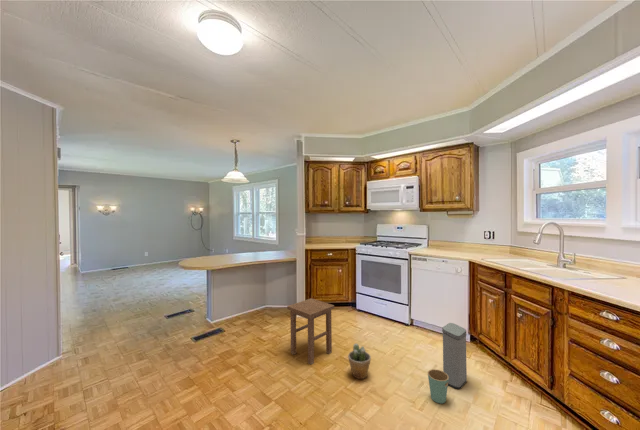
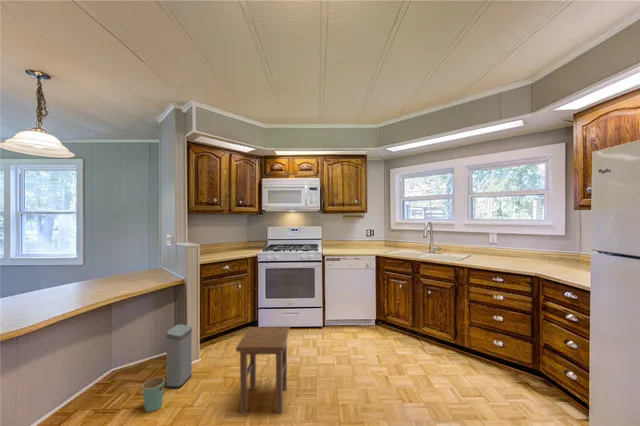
trash can: present [428,323,467,403] -> present [142,324,192,412]
potted plant: present [348,344,371,379] -> none [327,361,352,401]

